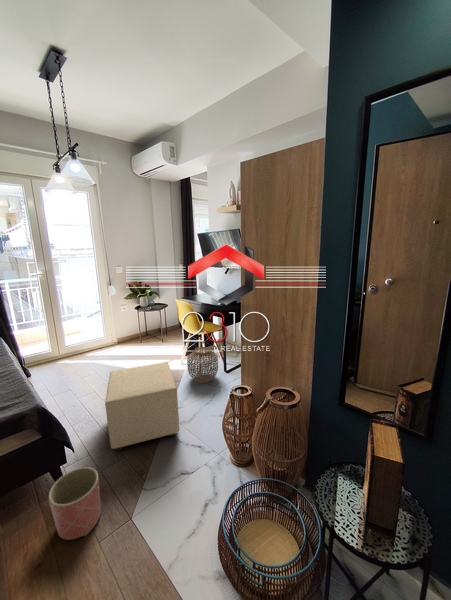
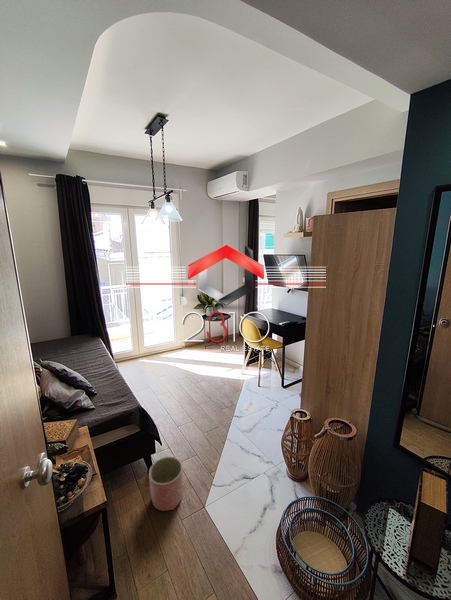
woven basket: present [187,347,218,383] -> none [248,362,276,395]
ottoman: present [105,362,179,450] -> none [185,375,242,445]

